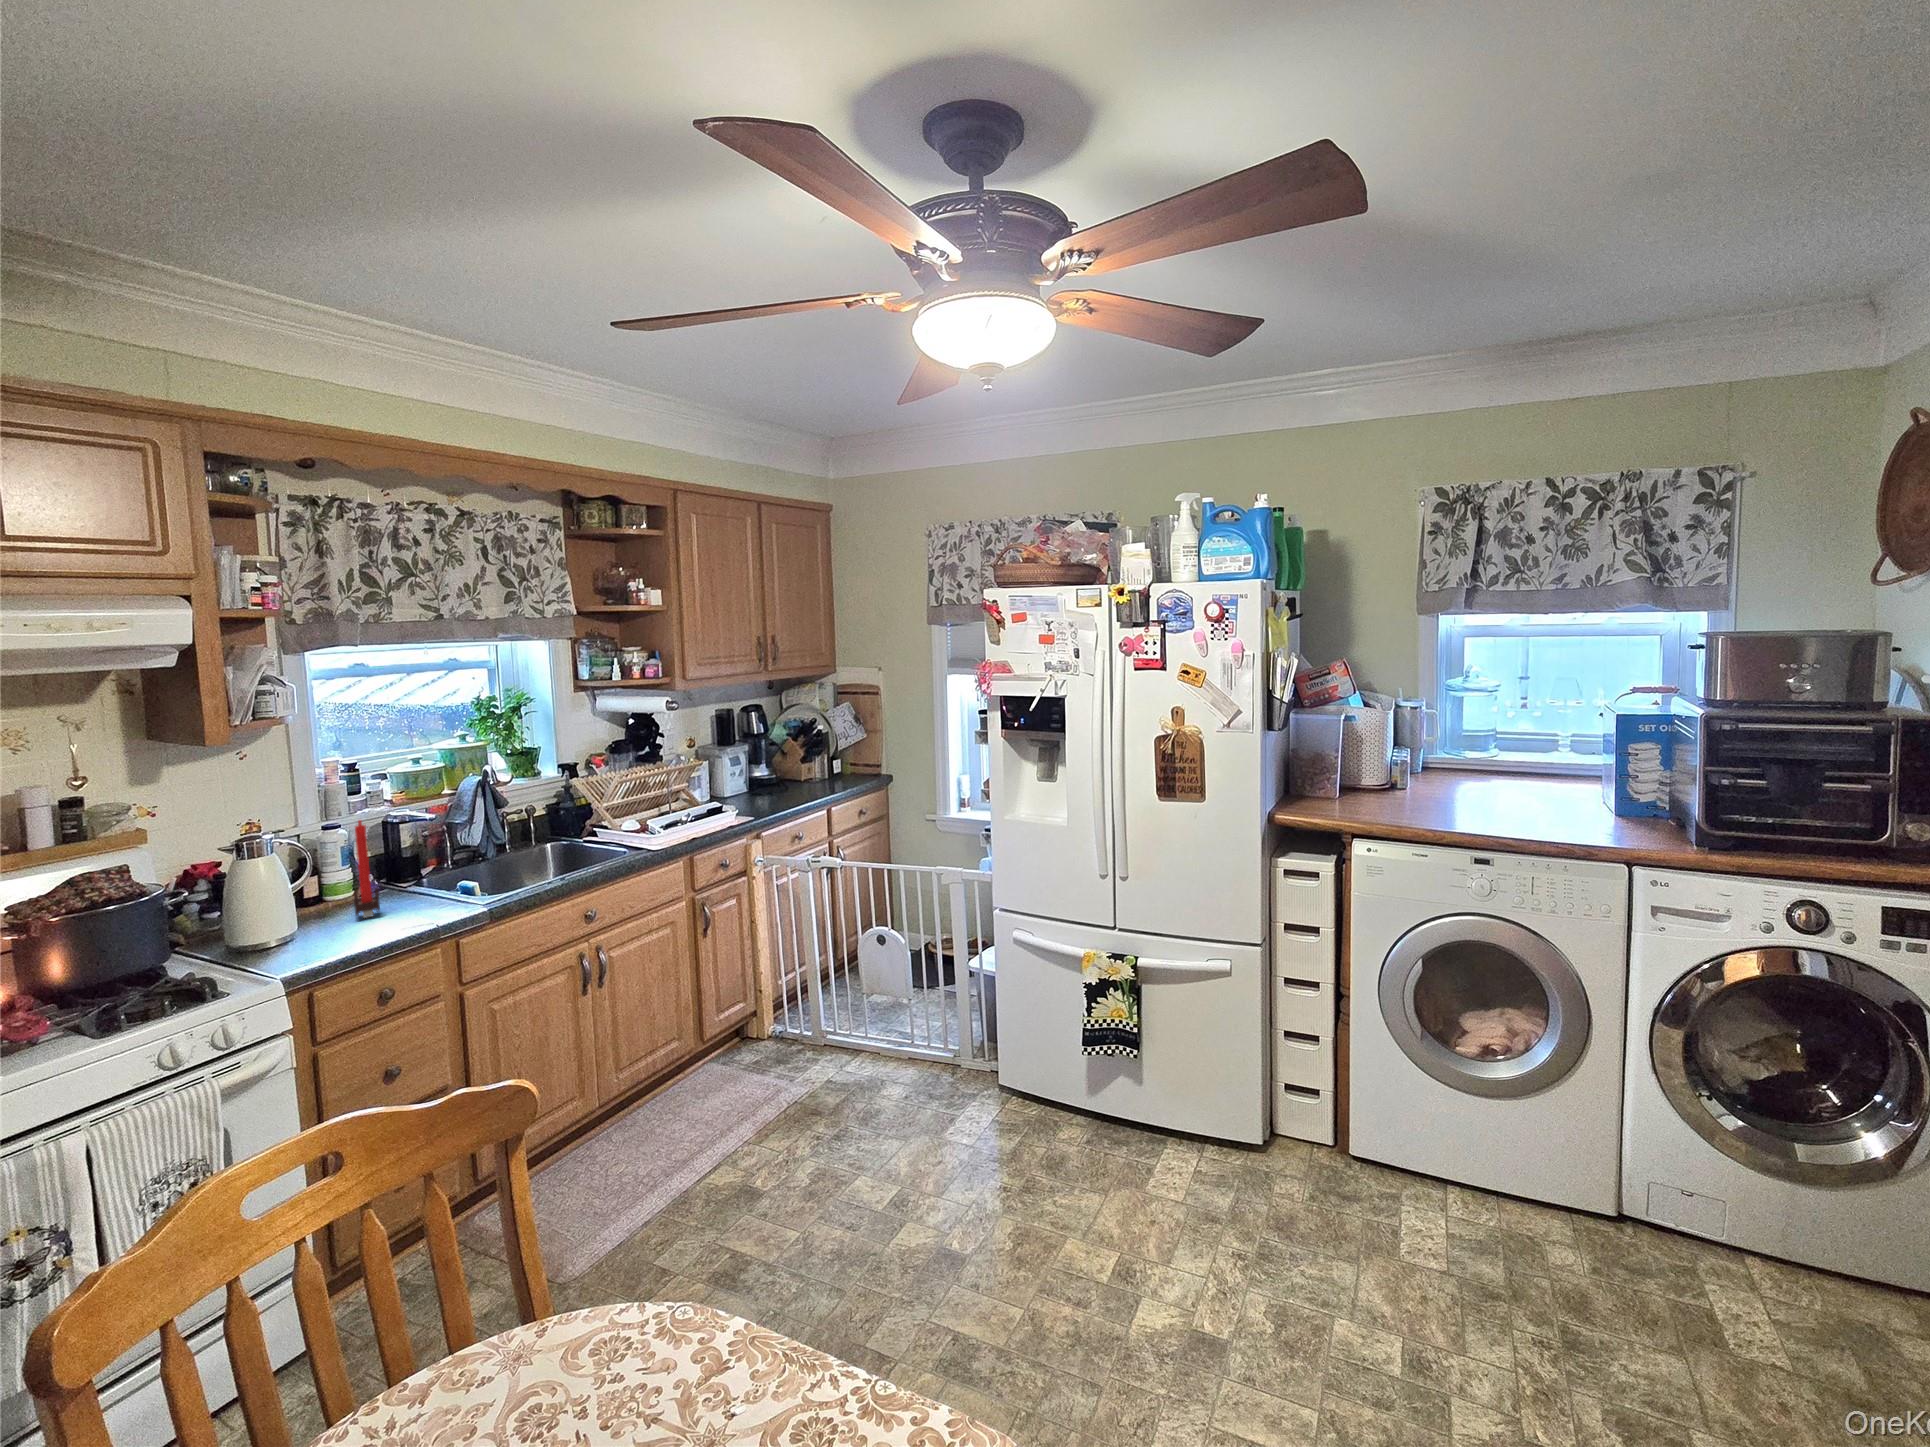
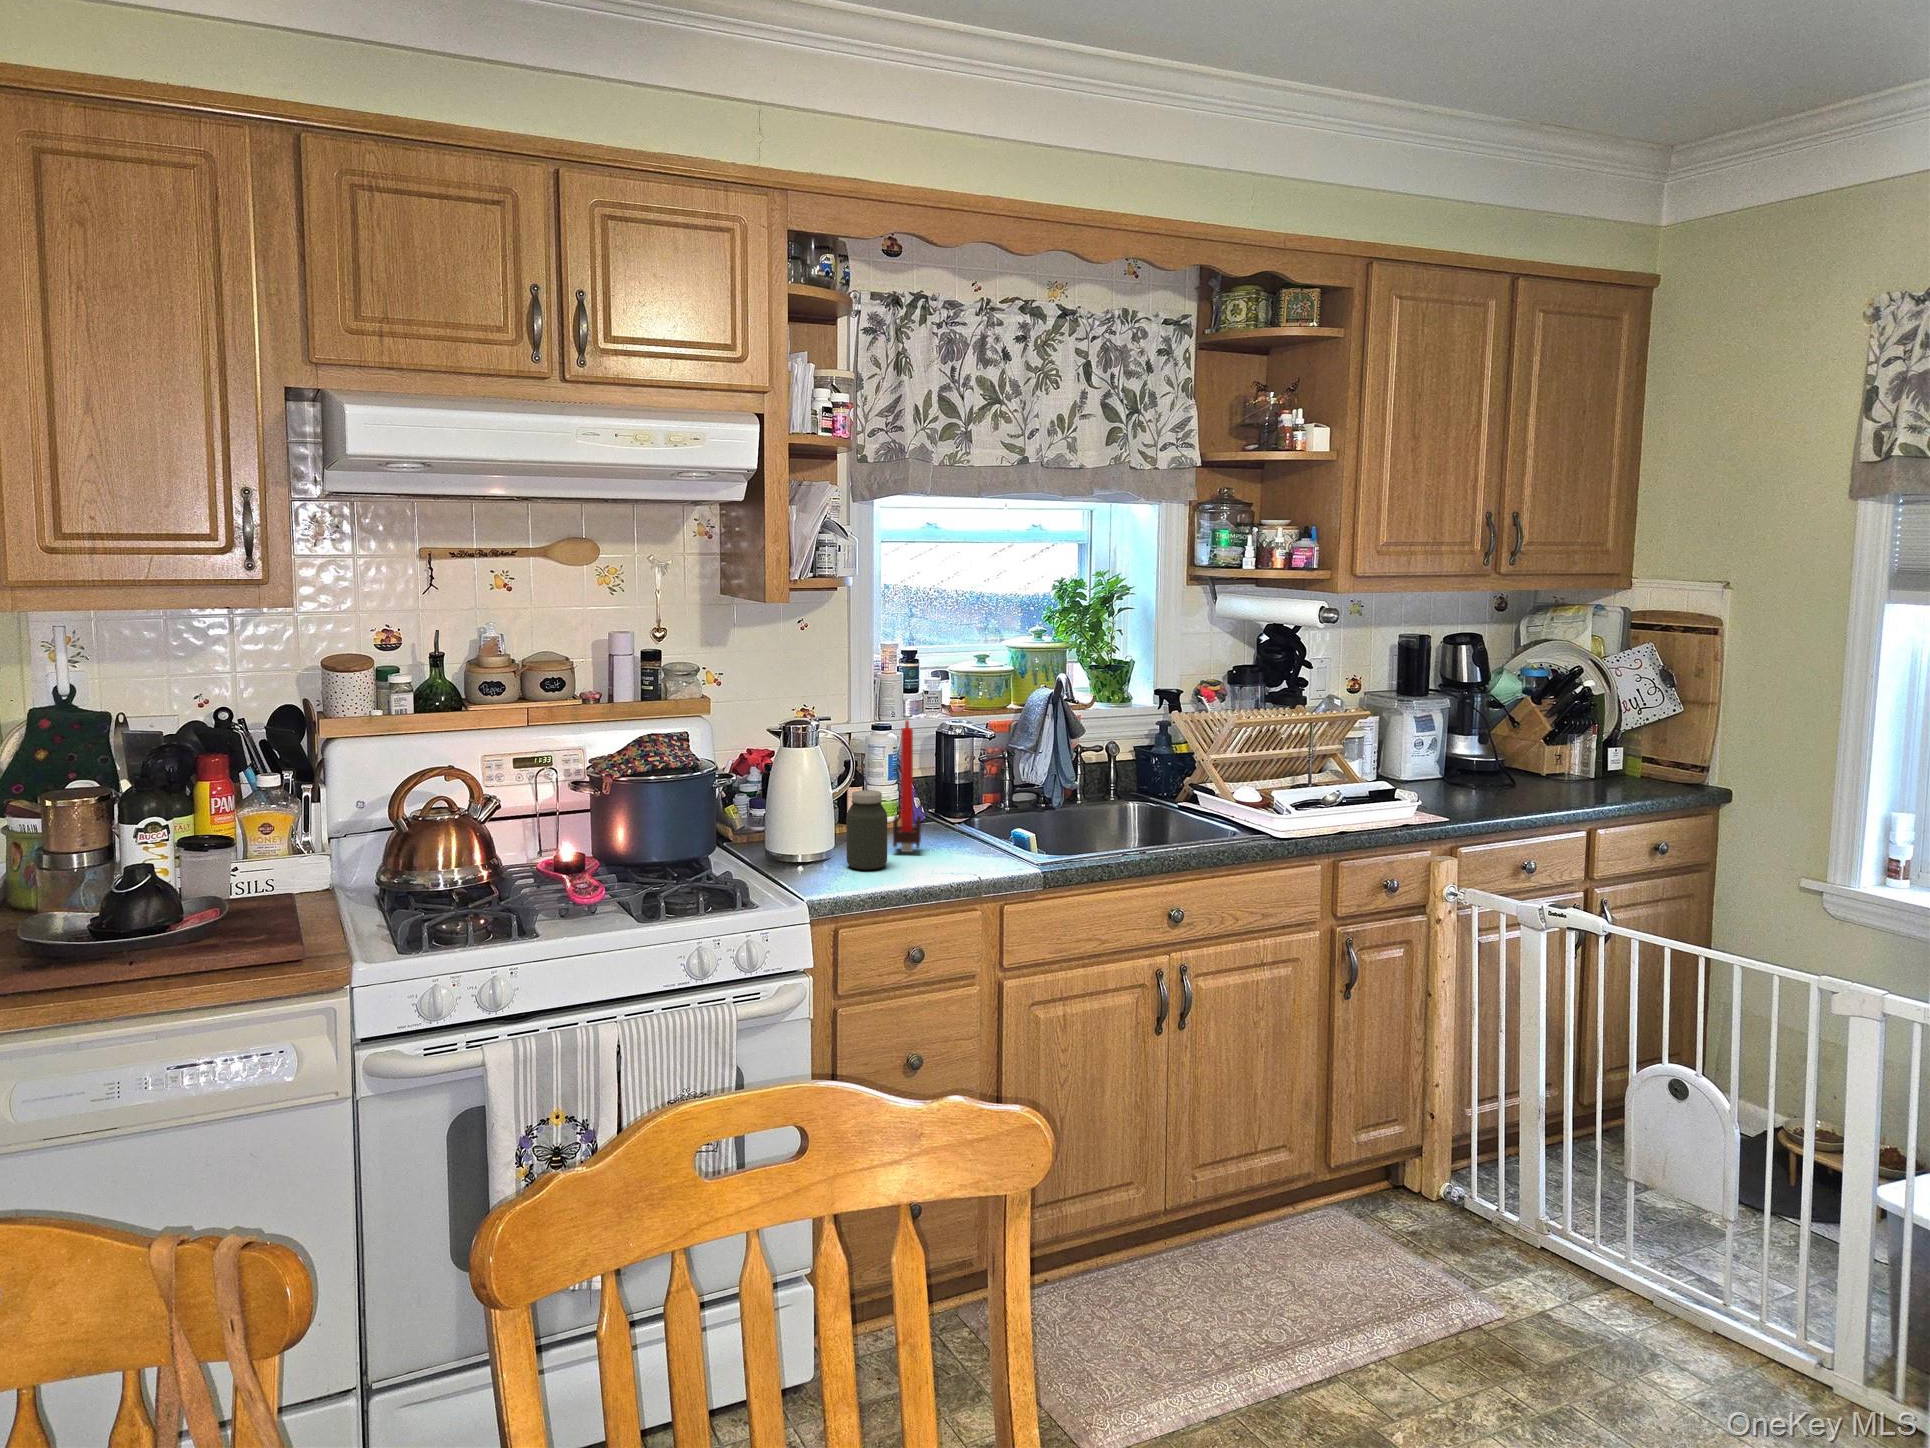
jar: none [310,878,352,941] -> present [846,790,887,870]

